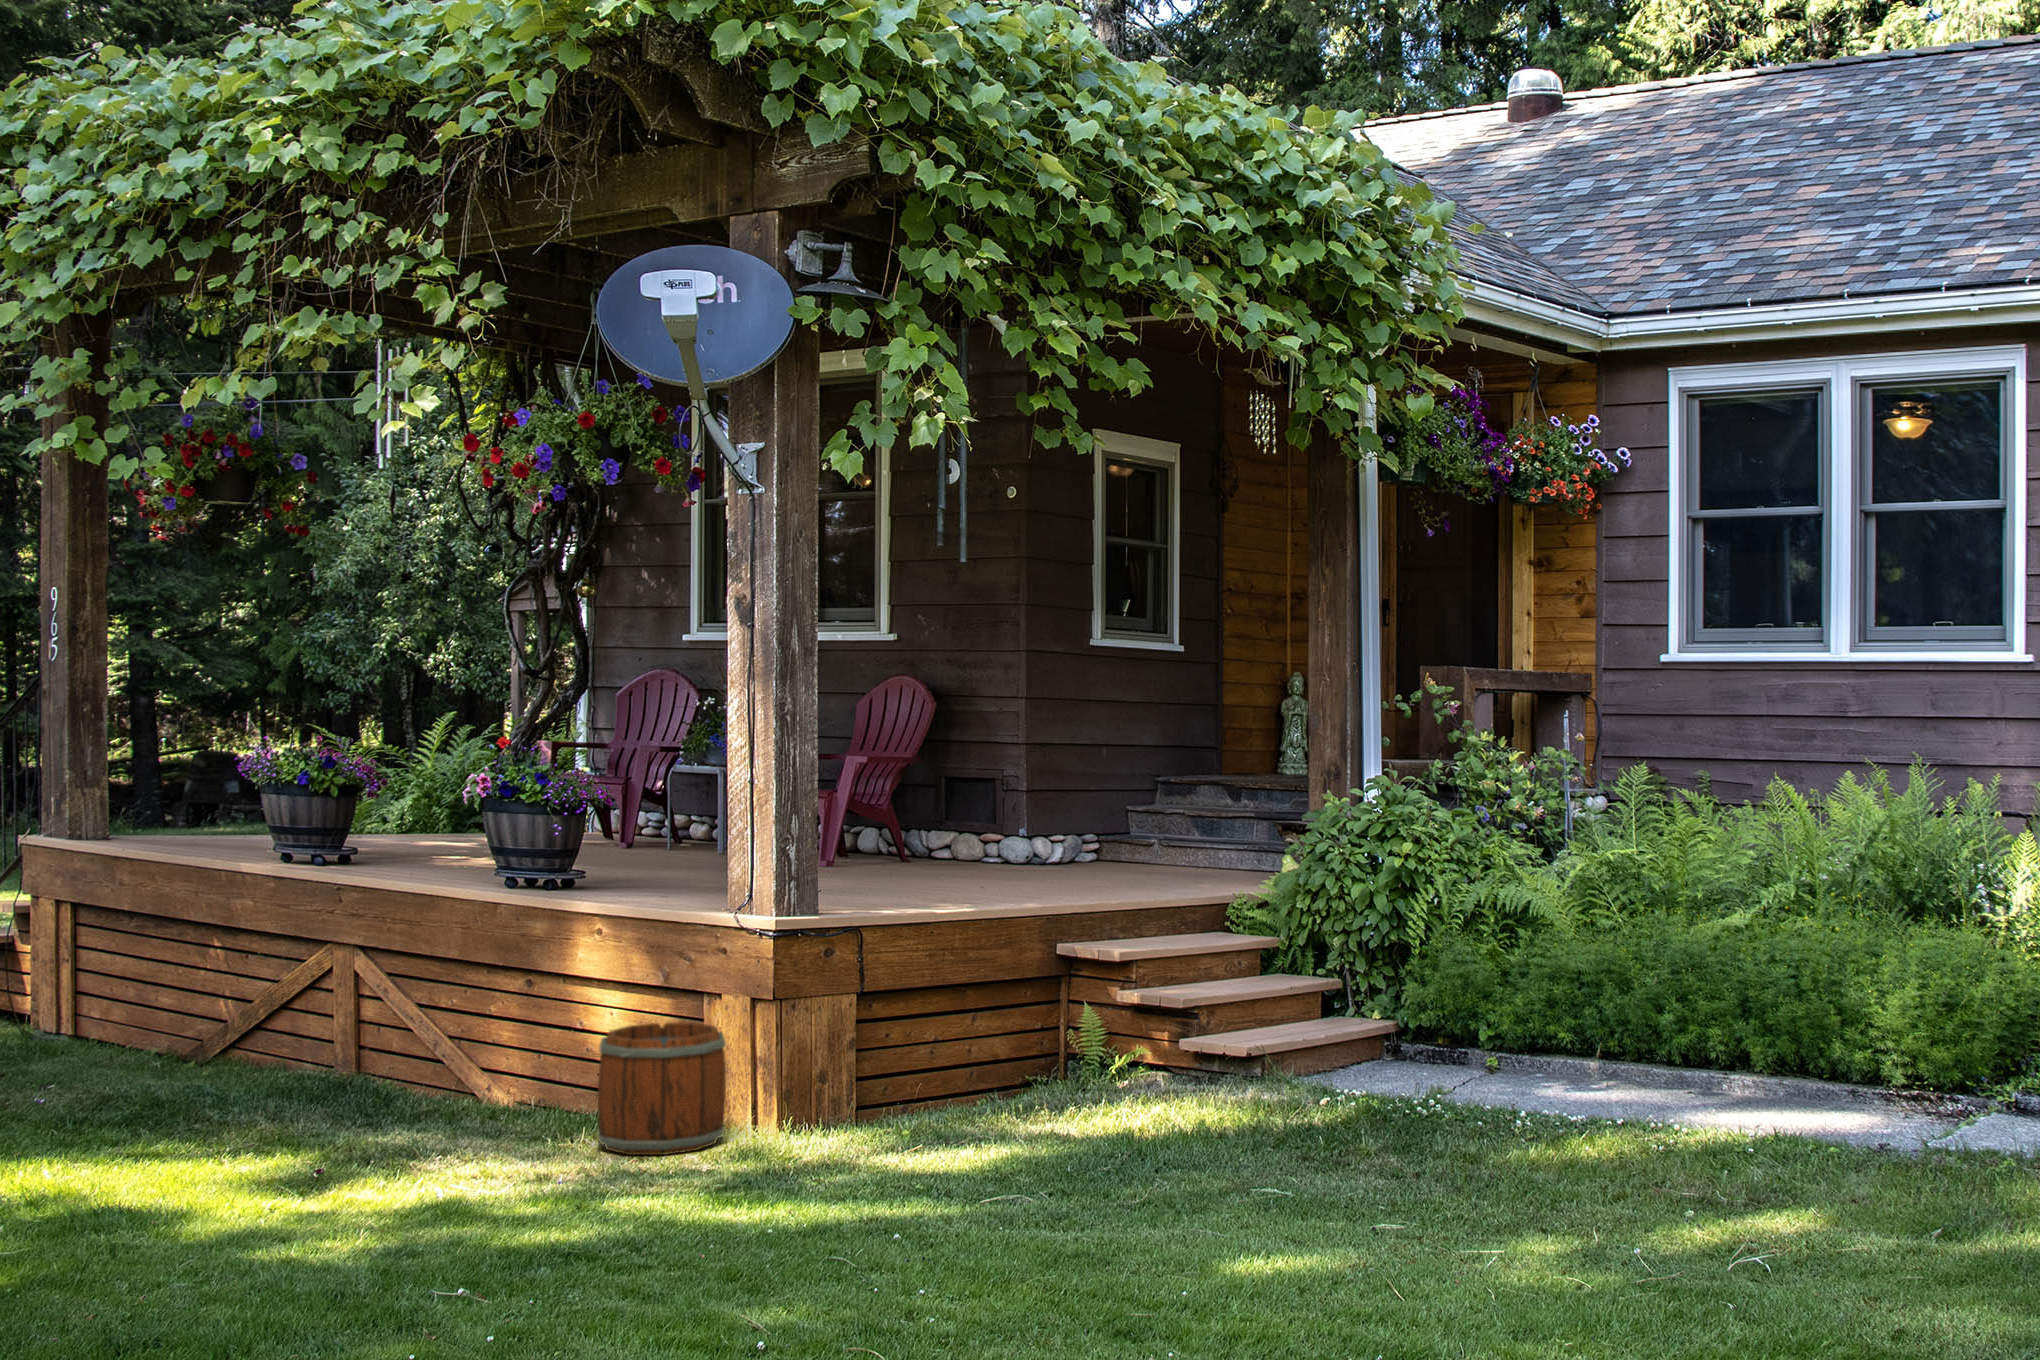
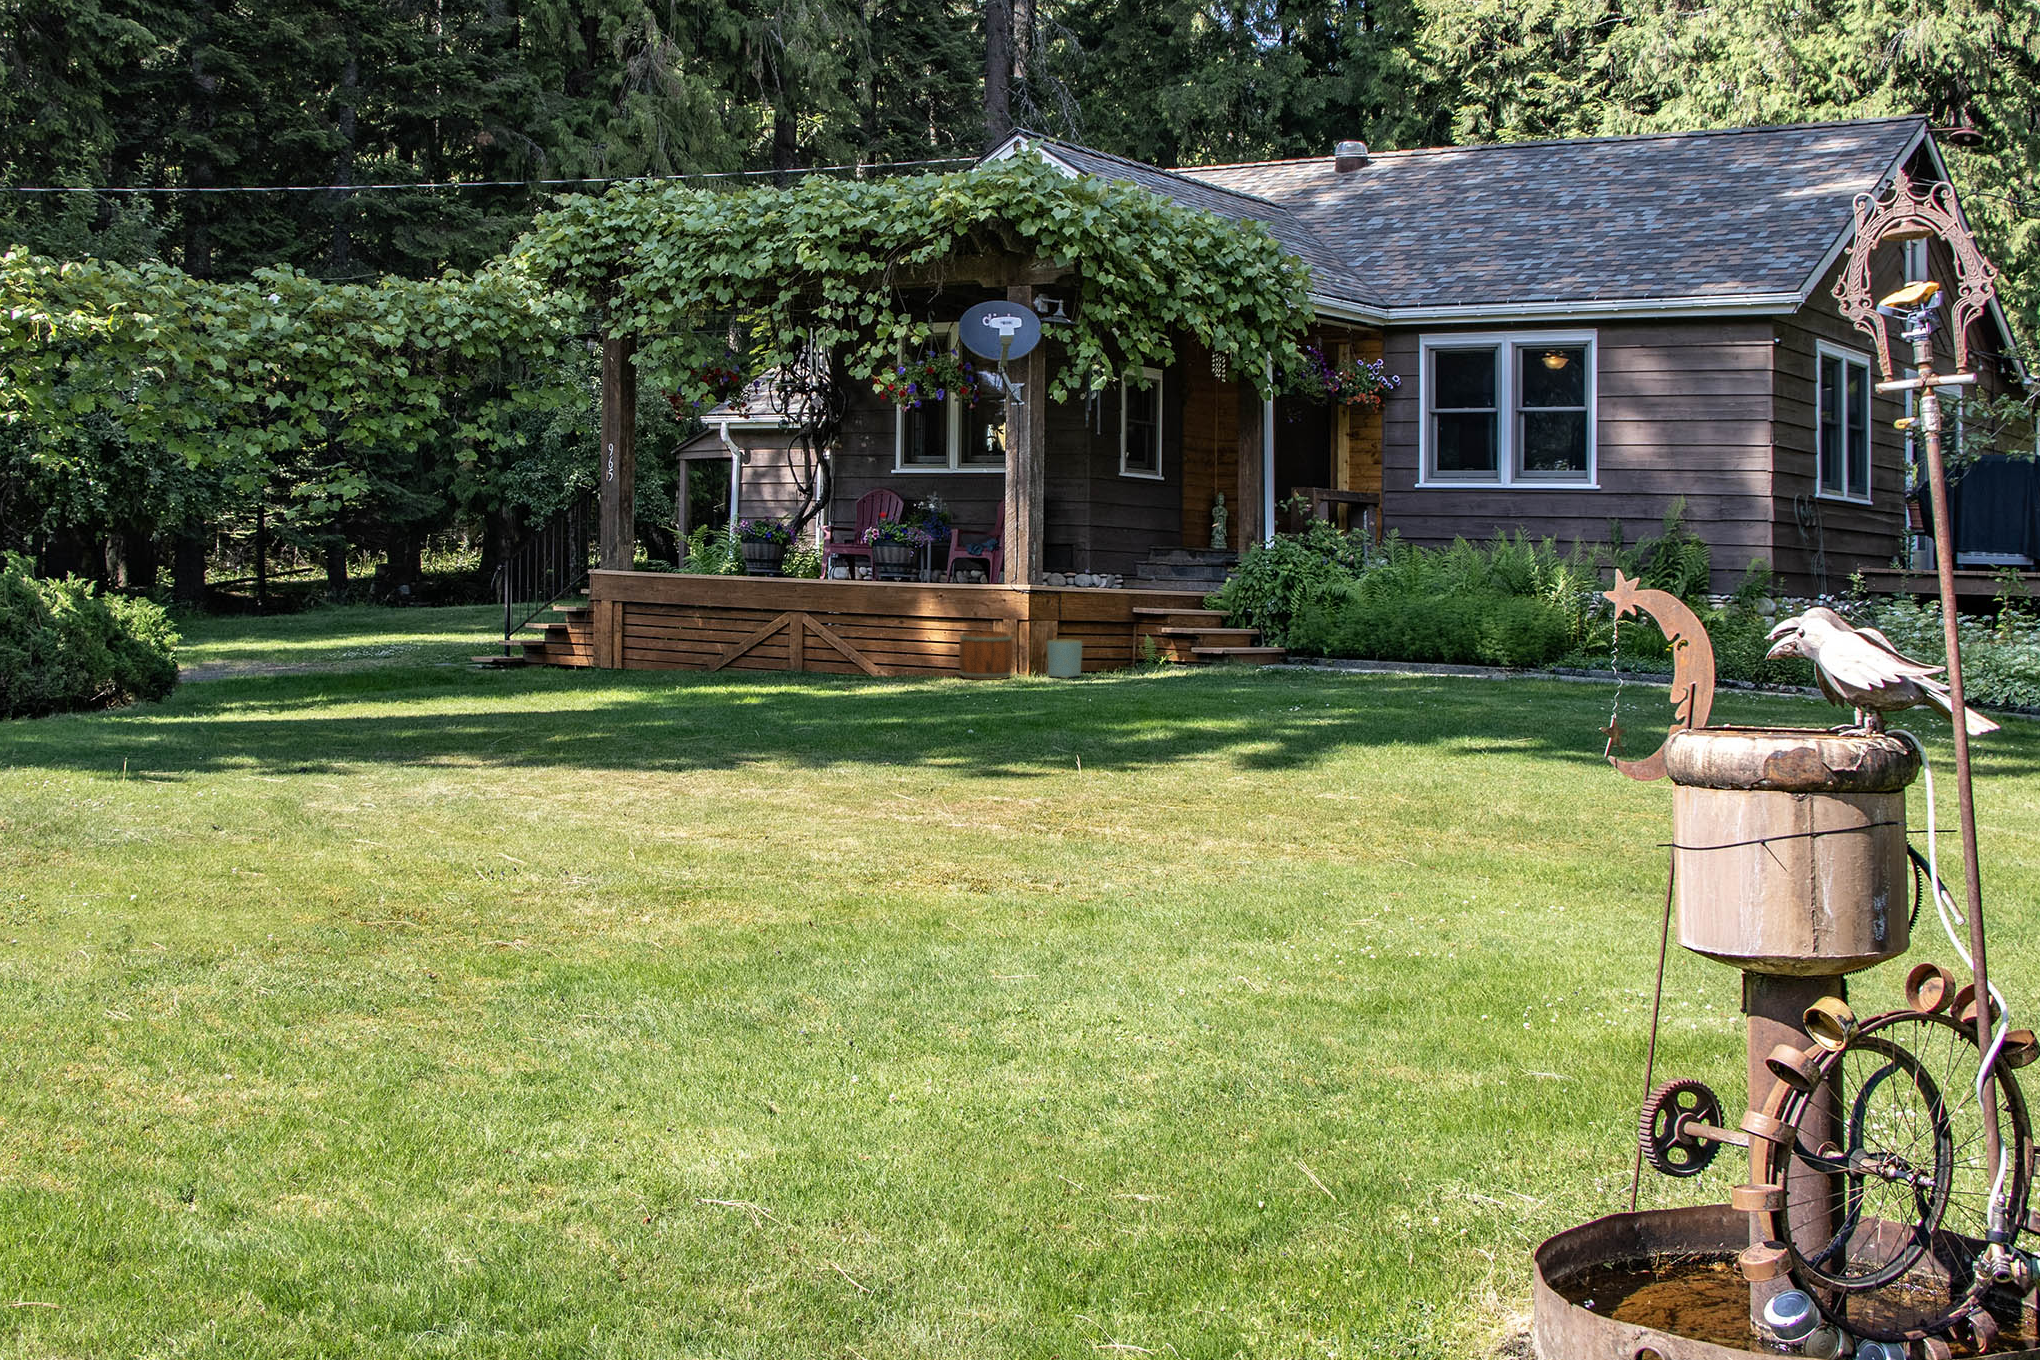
planter: none [814,1040,899,1145] -> present [1047,640,1082,679]

